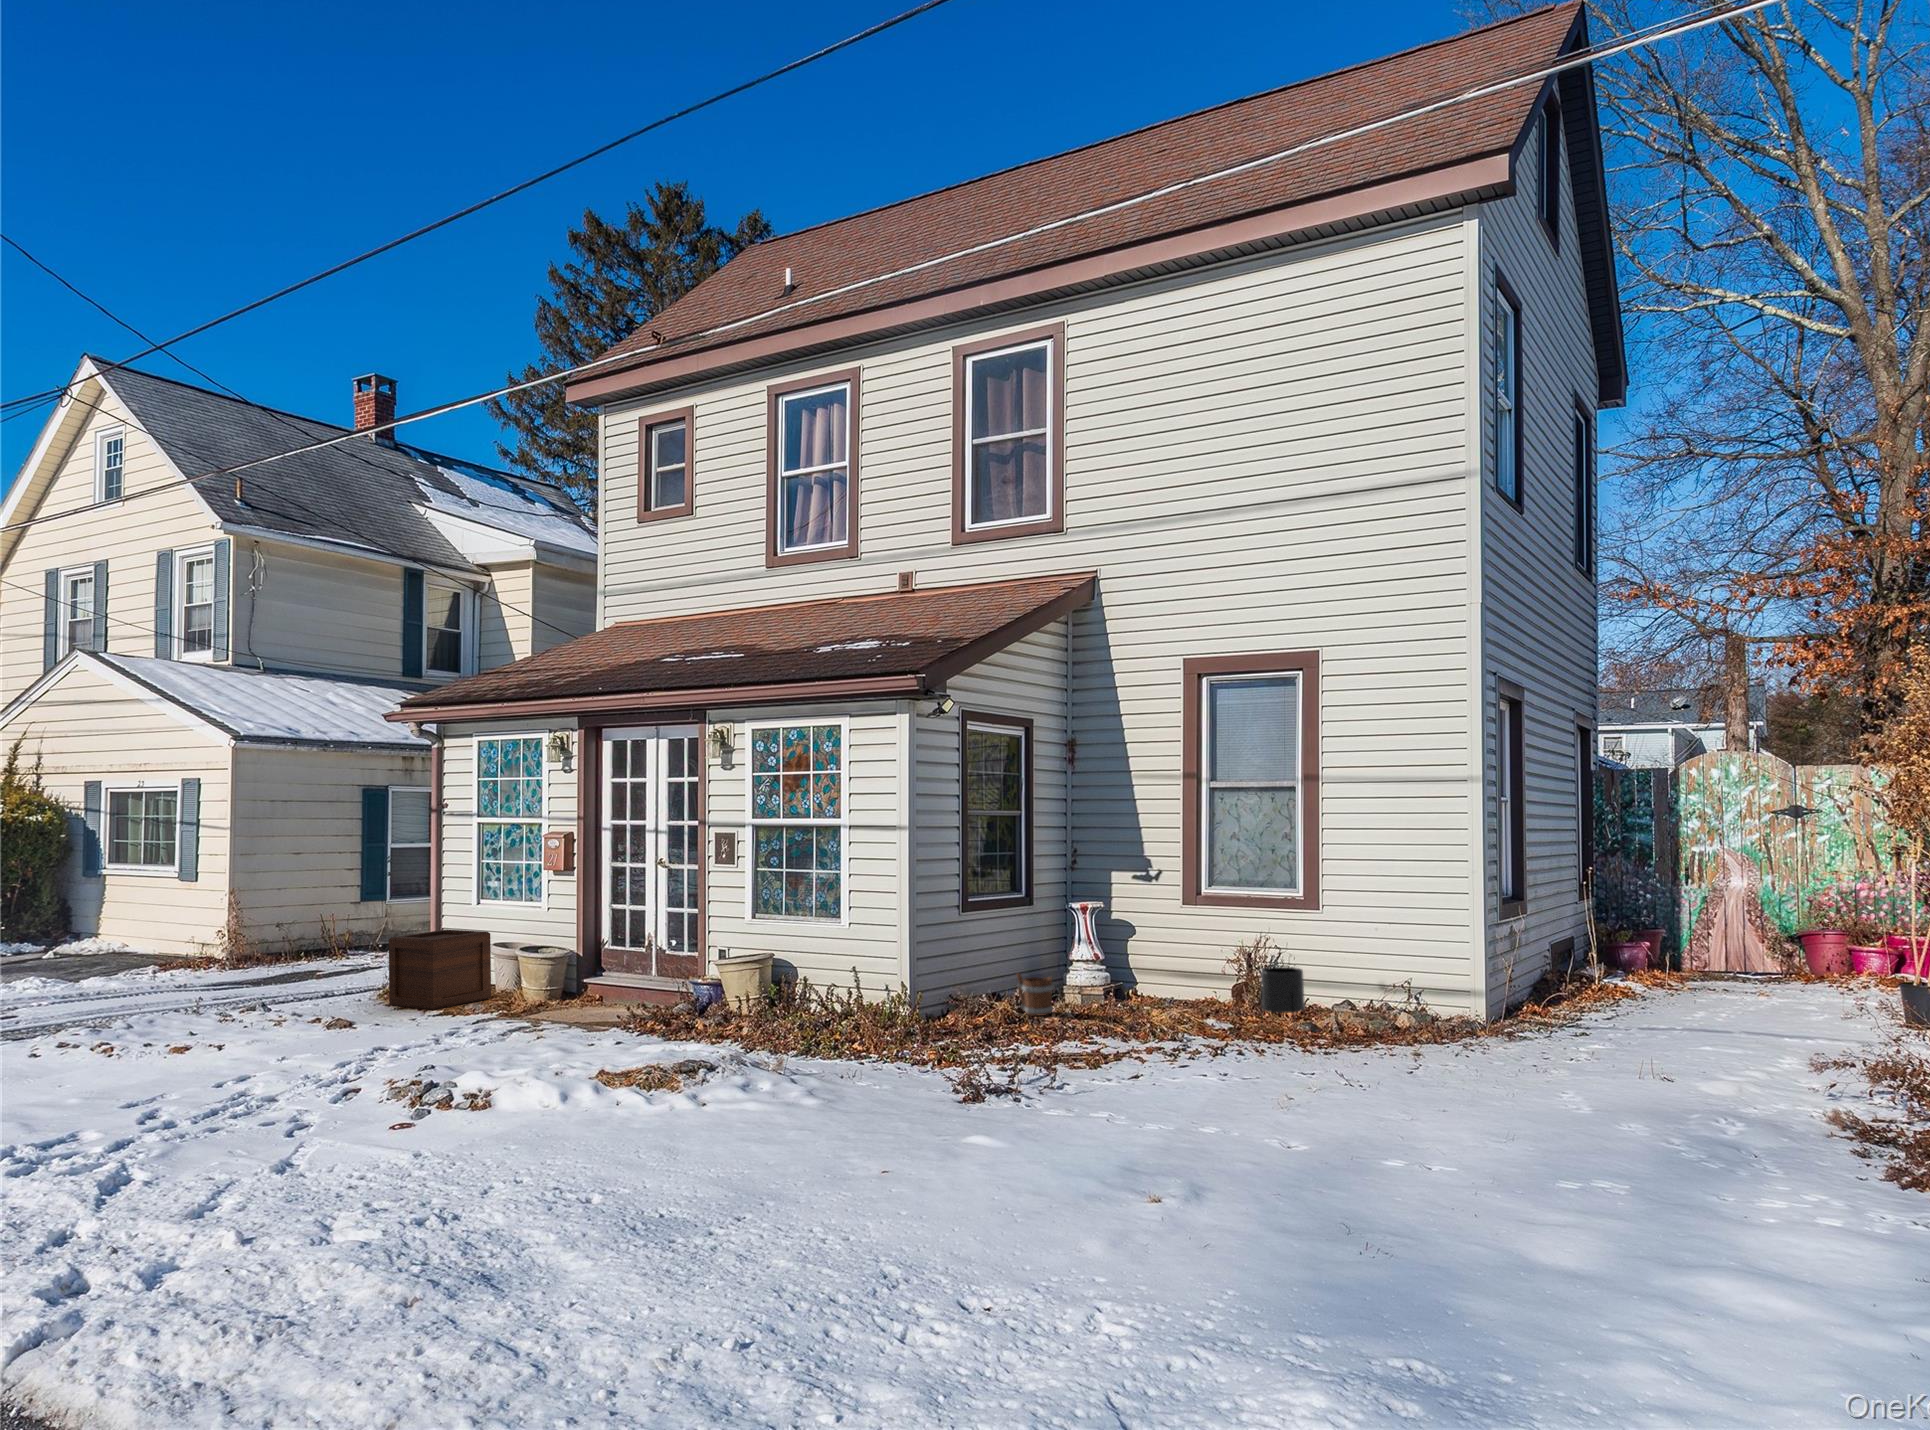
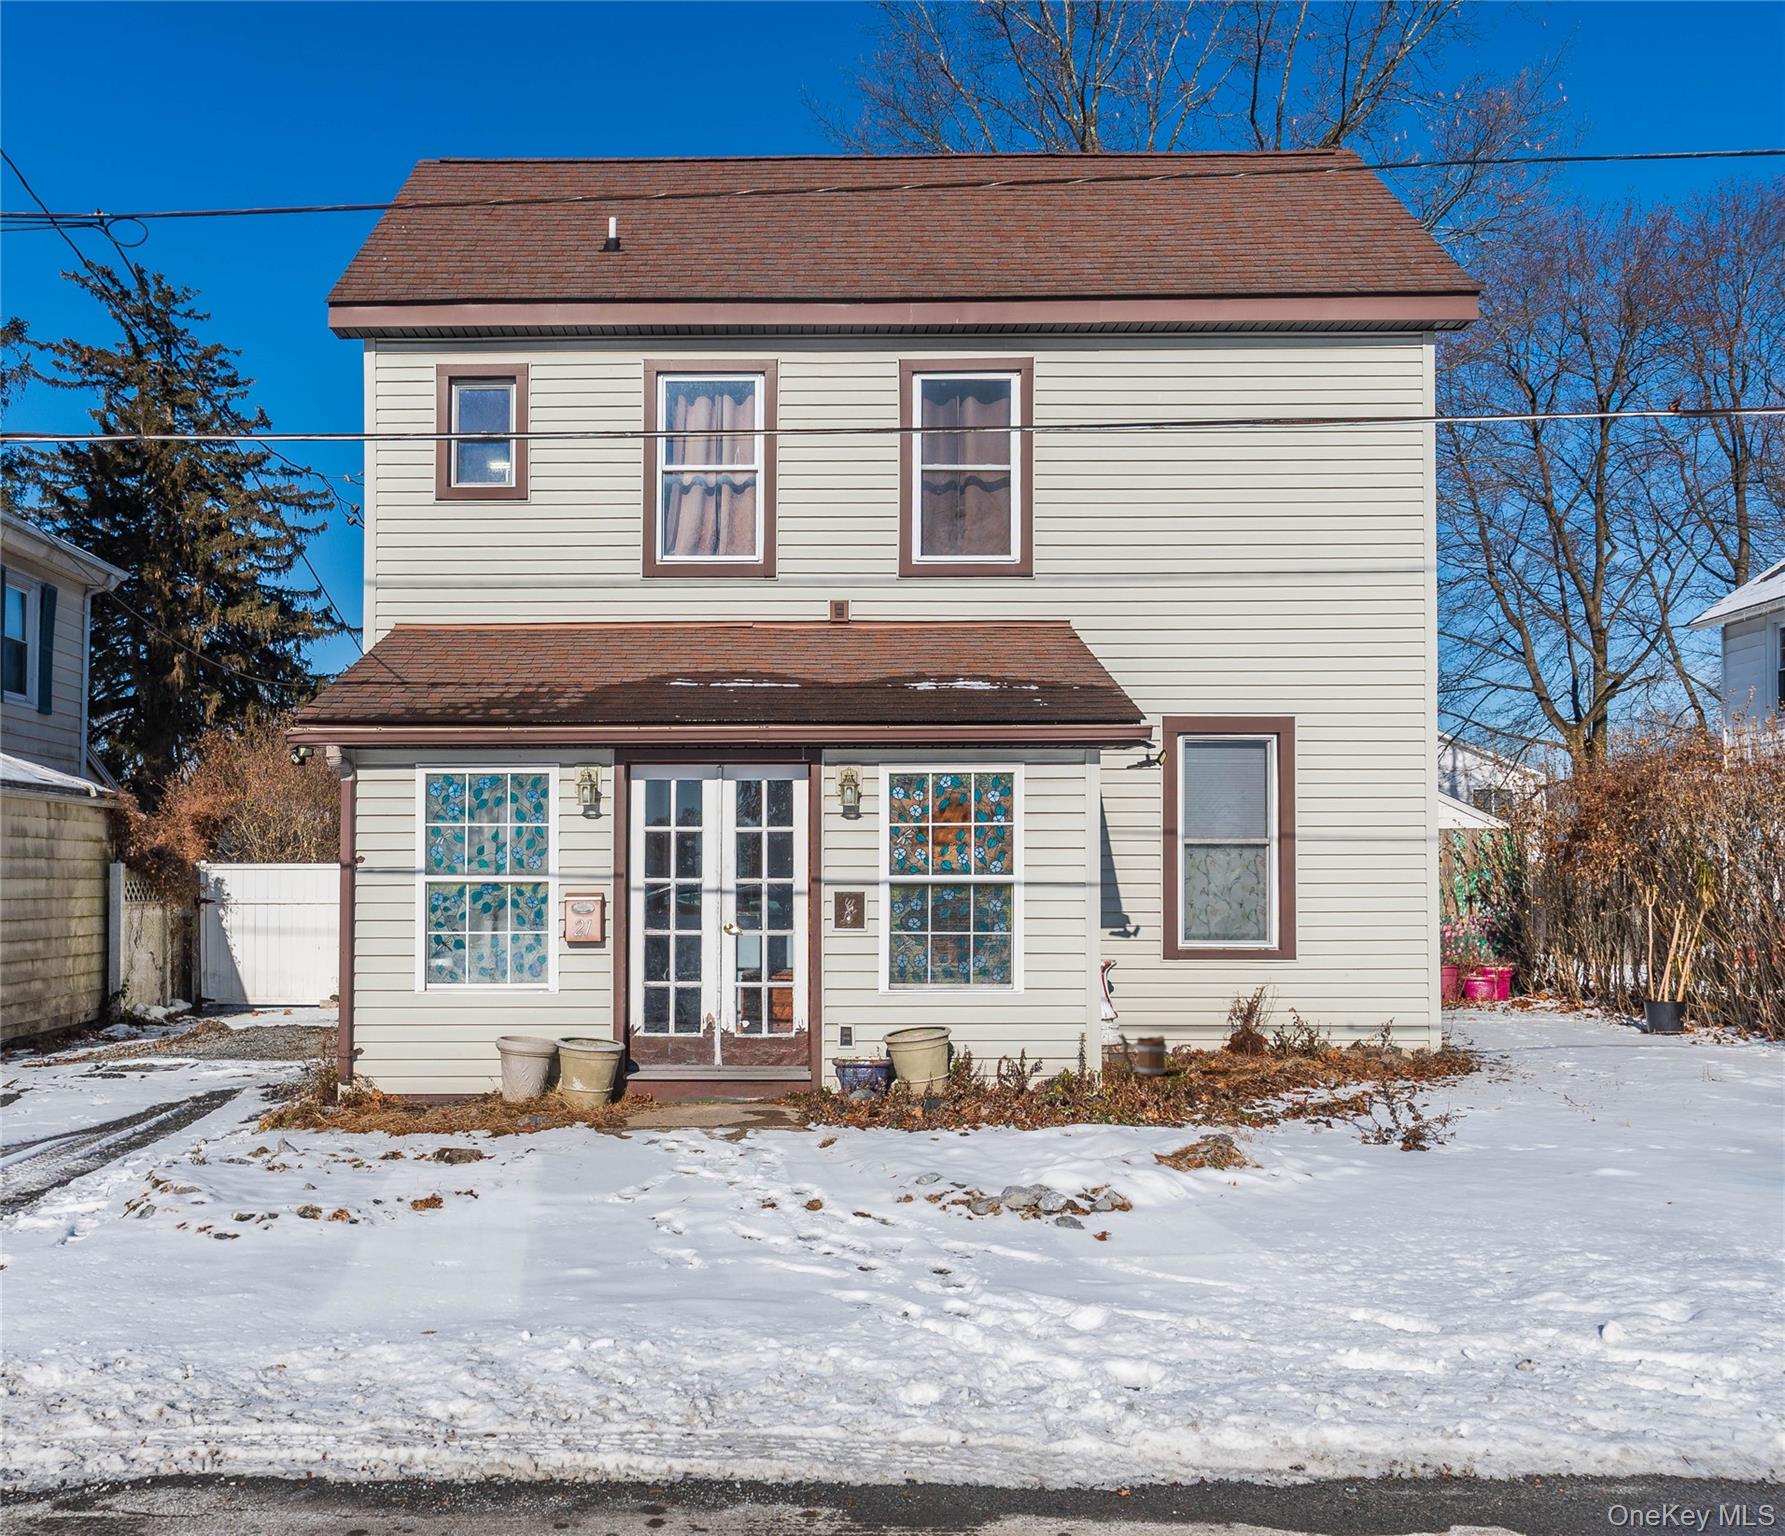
wooden crate: present [389,929,491,1010] -> none [343,1022,462,1127]
planter: present [1260,967,1305,1021] -> none [1386,1012,1428,1072]

